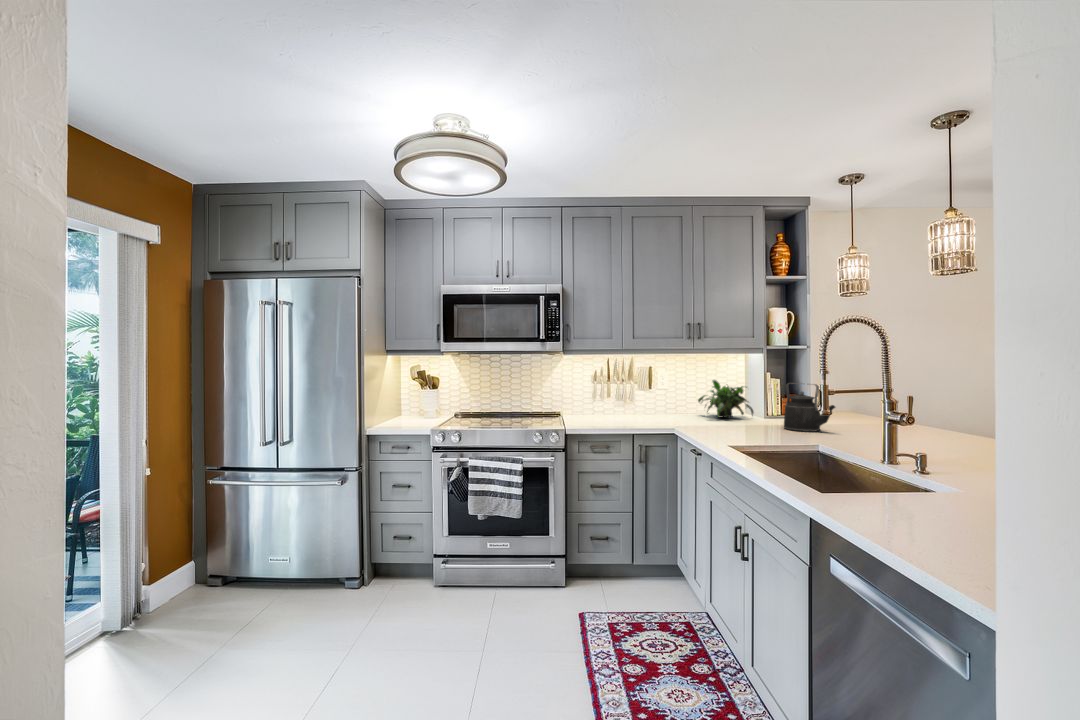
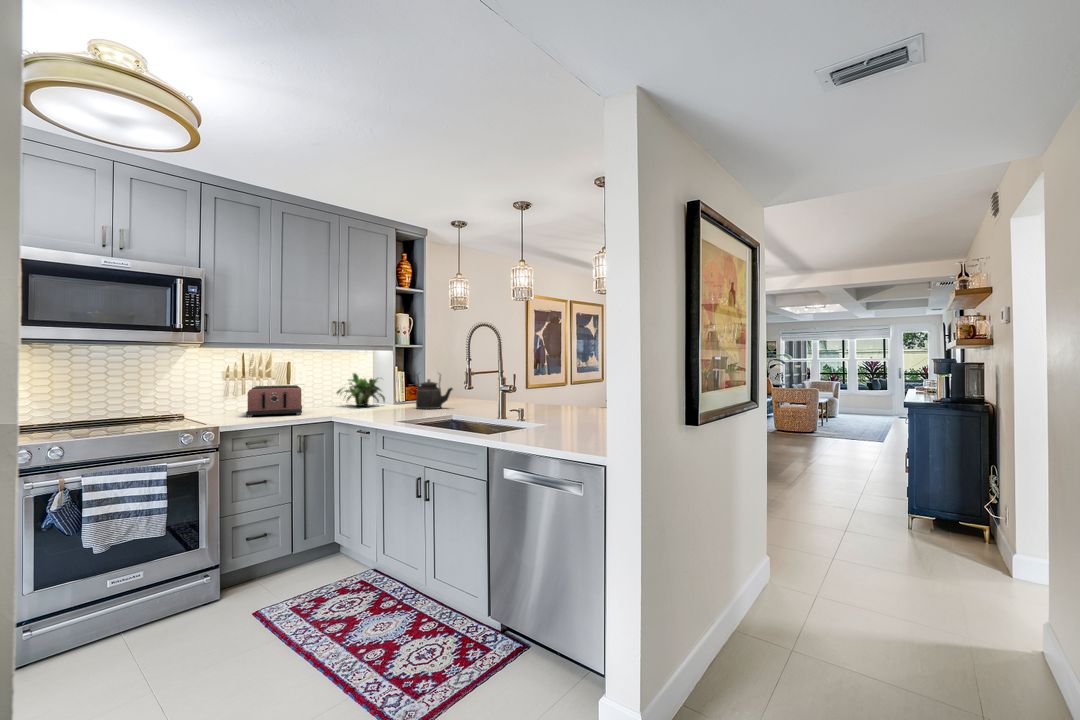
toaster: none [601,390,658,423] -> present [246,385,302,417]

